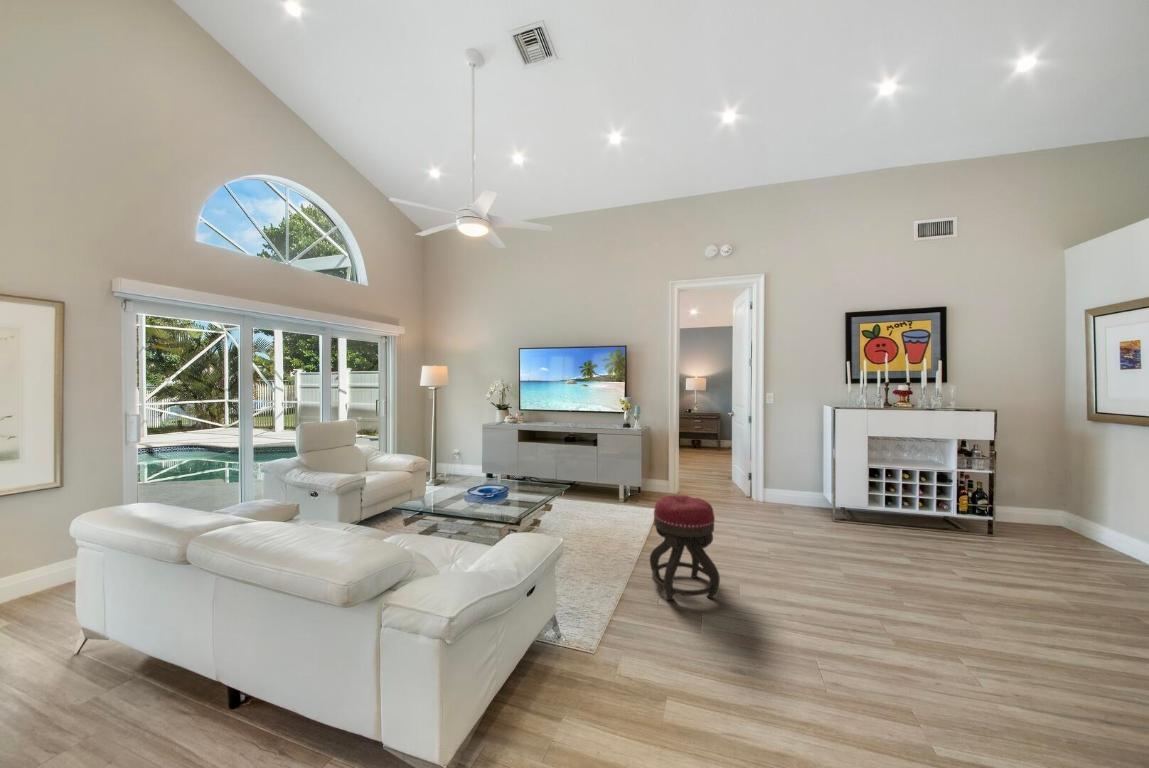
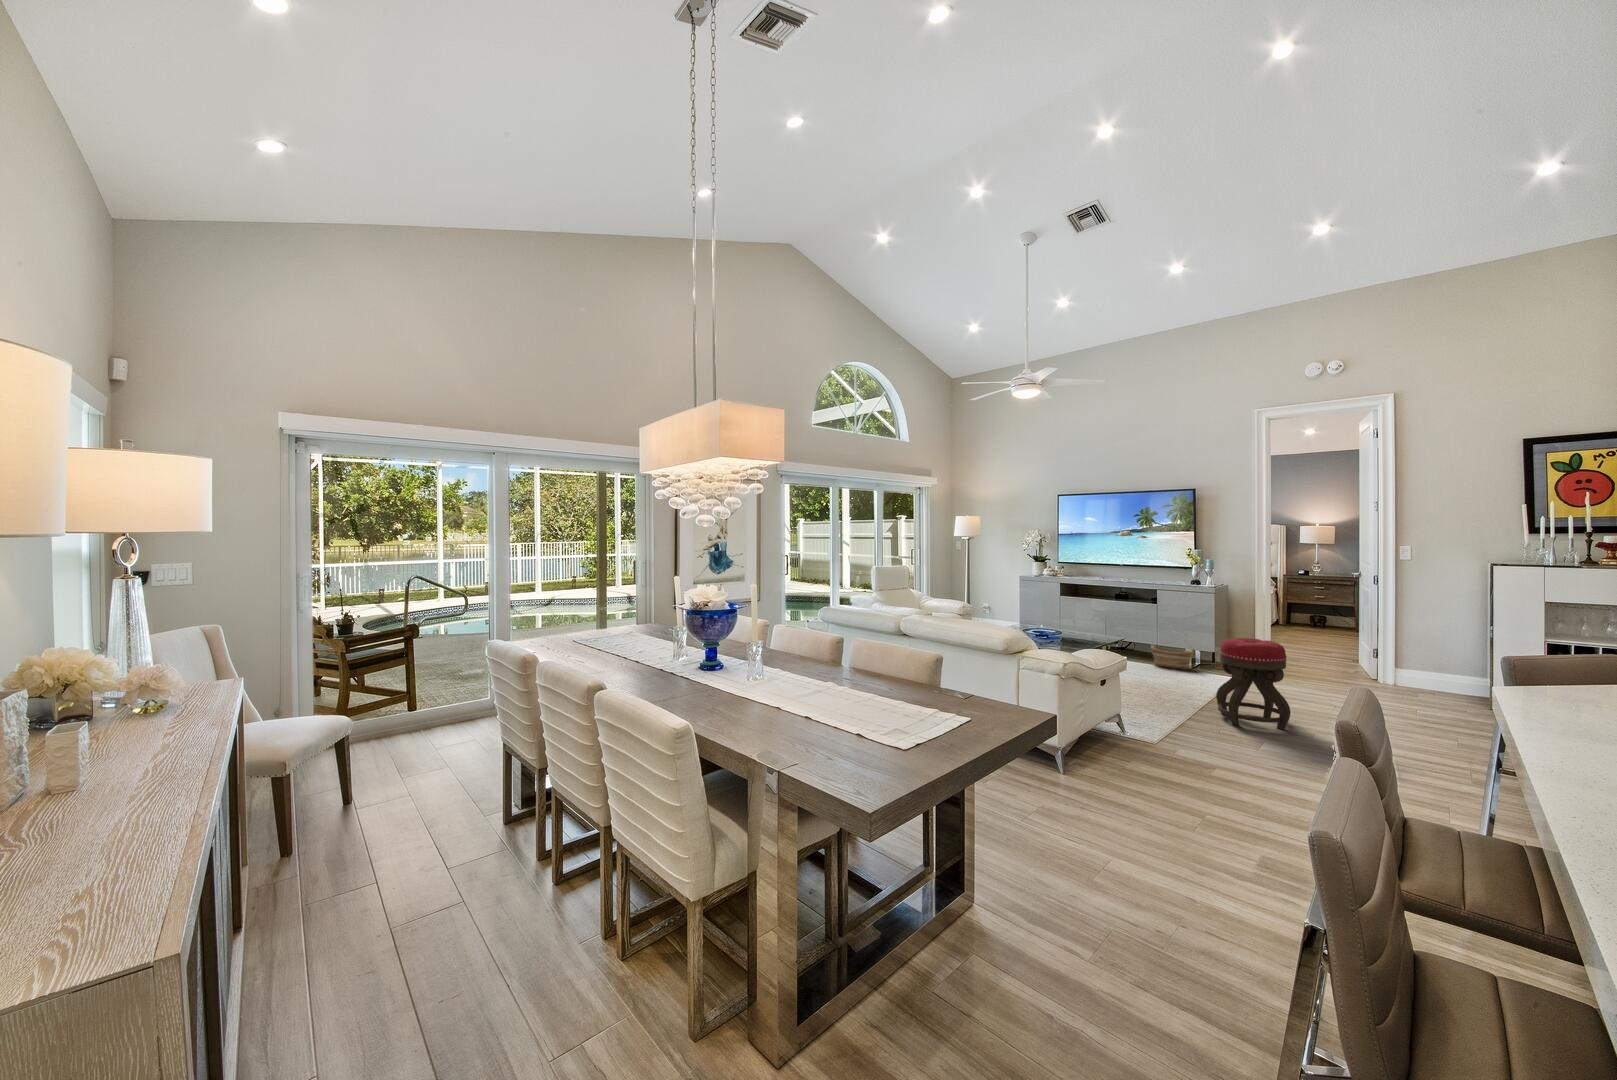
basket: none [592,473,625,509] -> present [1151,642,1193,670]

